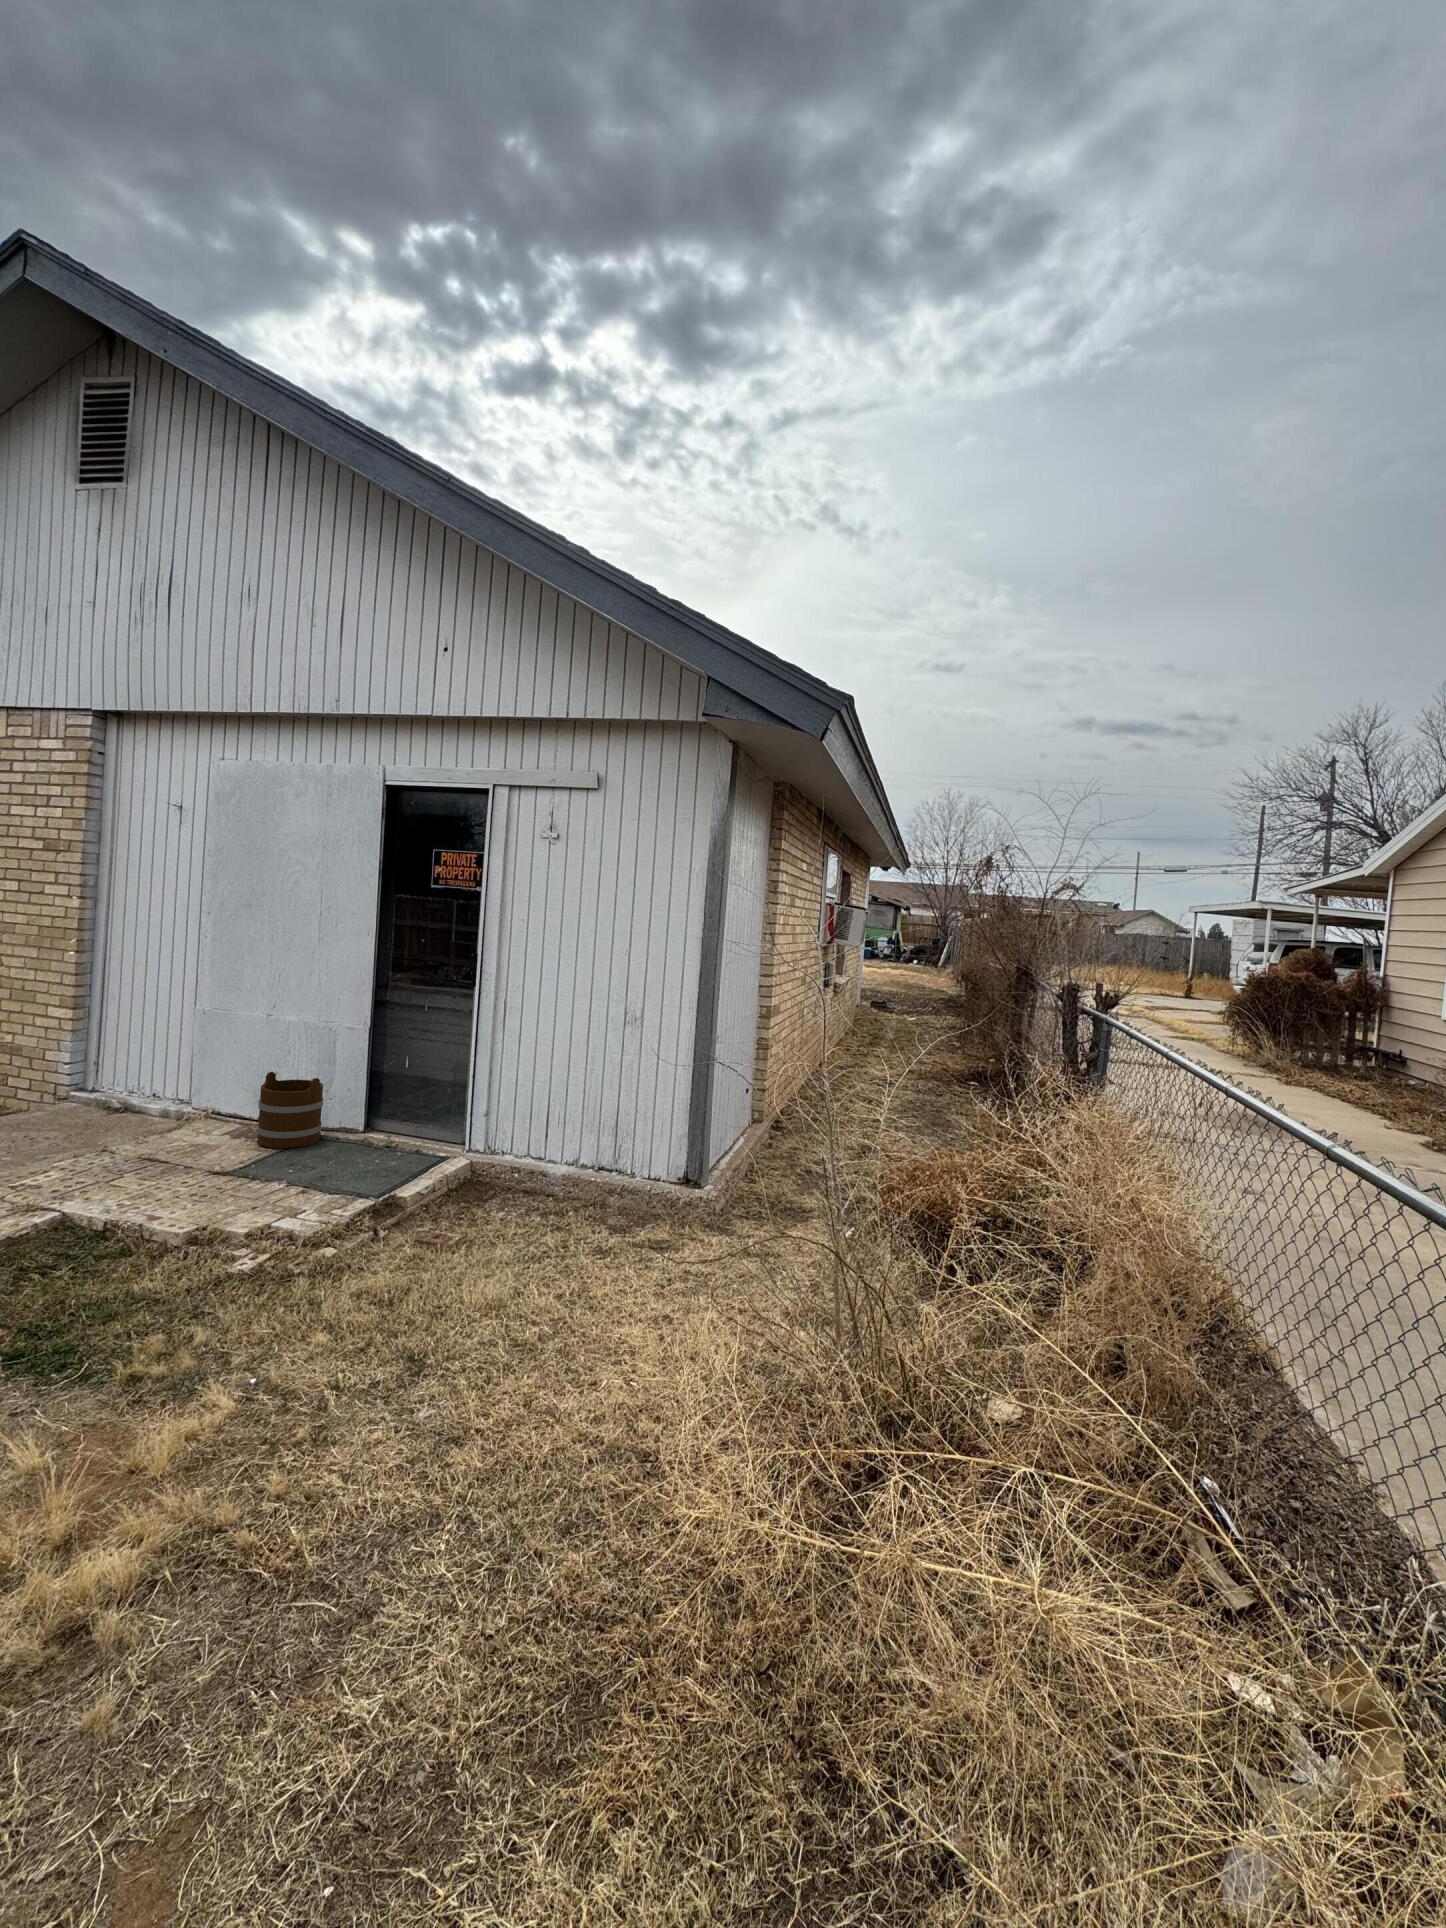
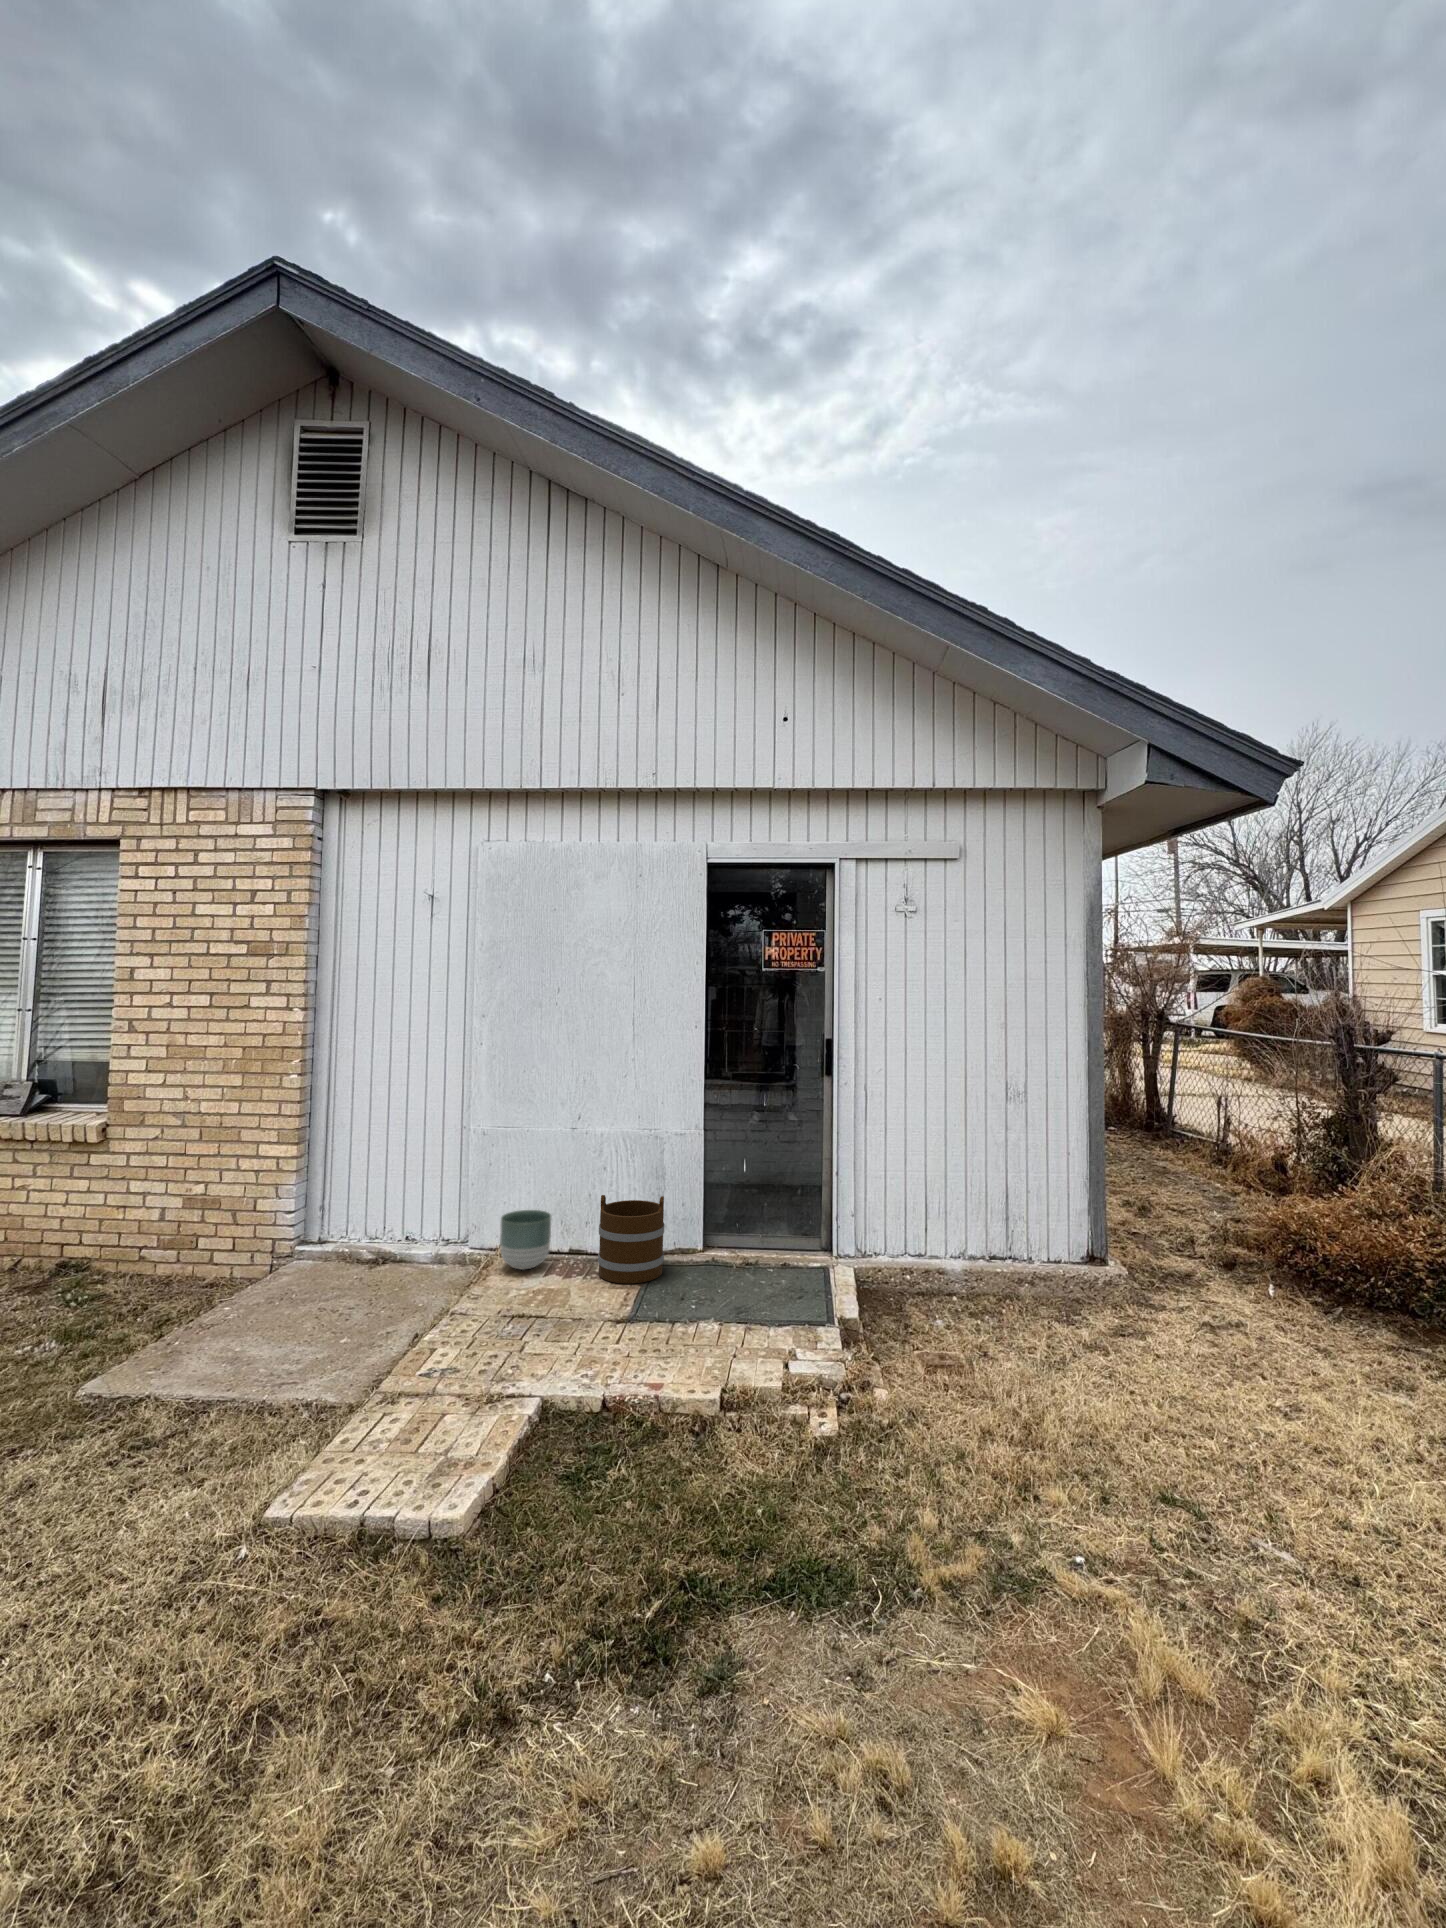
planter: none [193,1079,243,1127] -> present [500,1210,551,1270]

